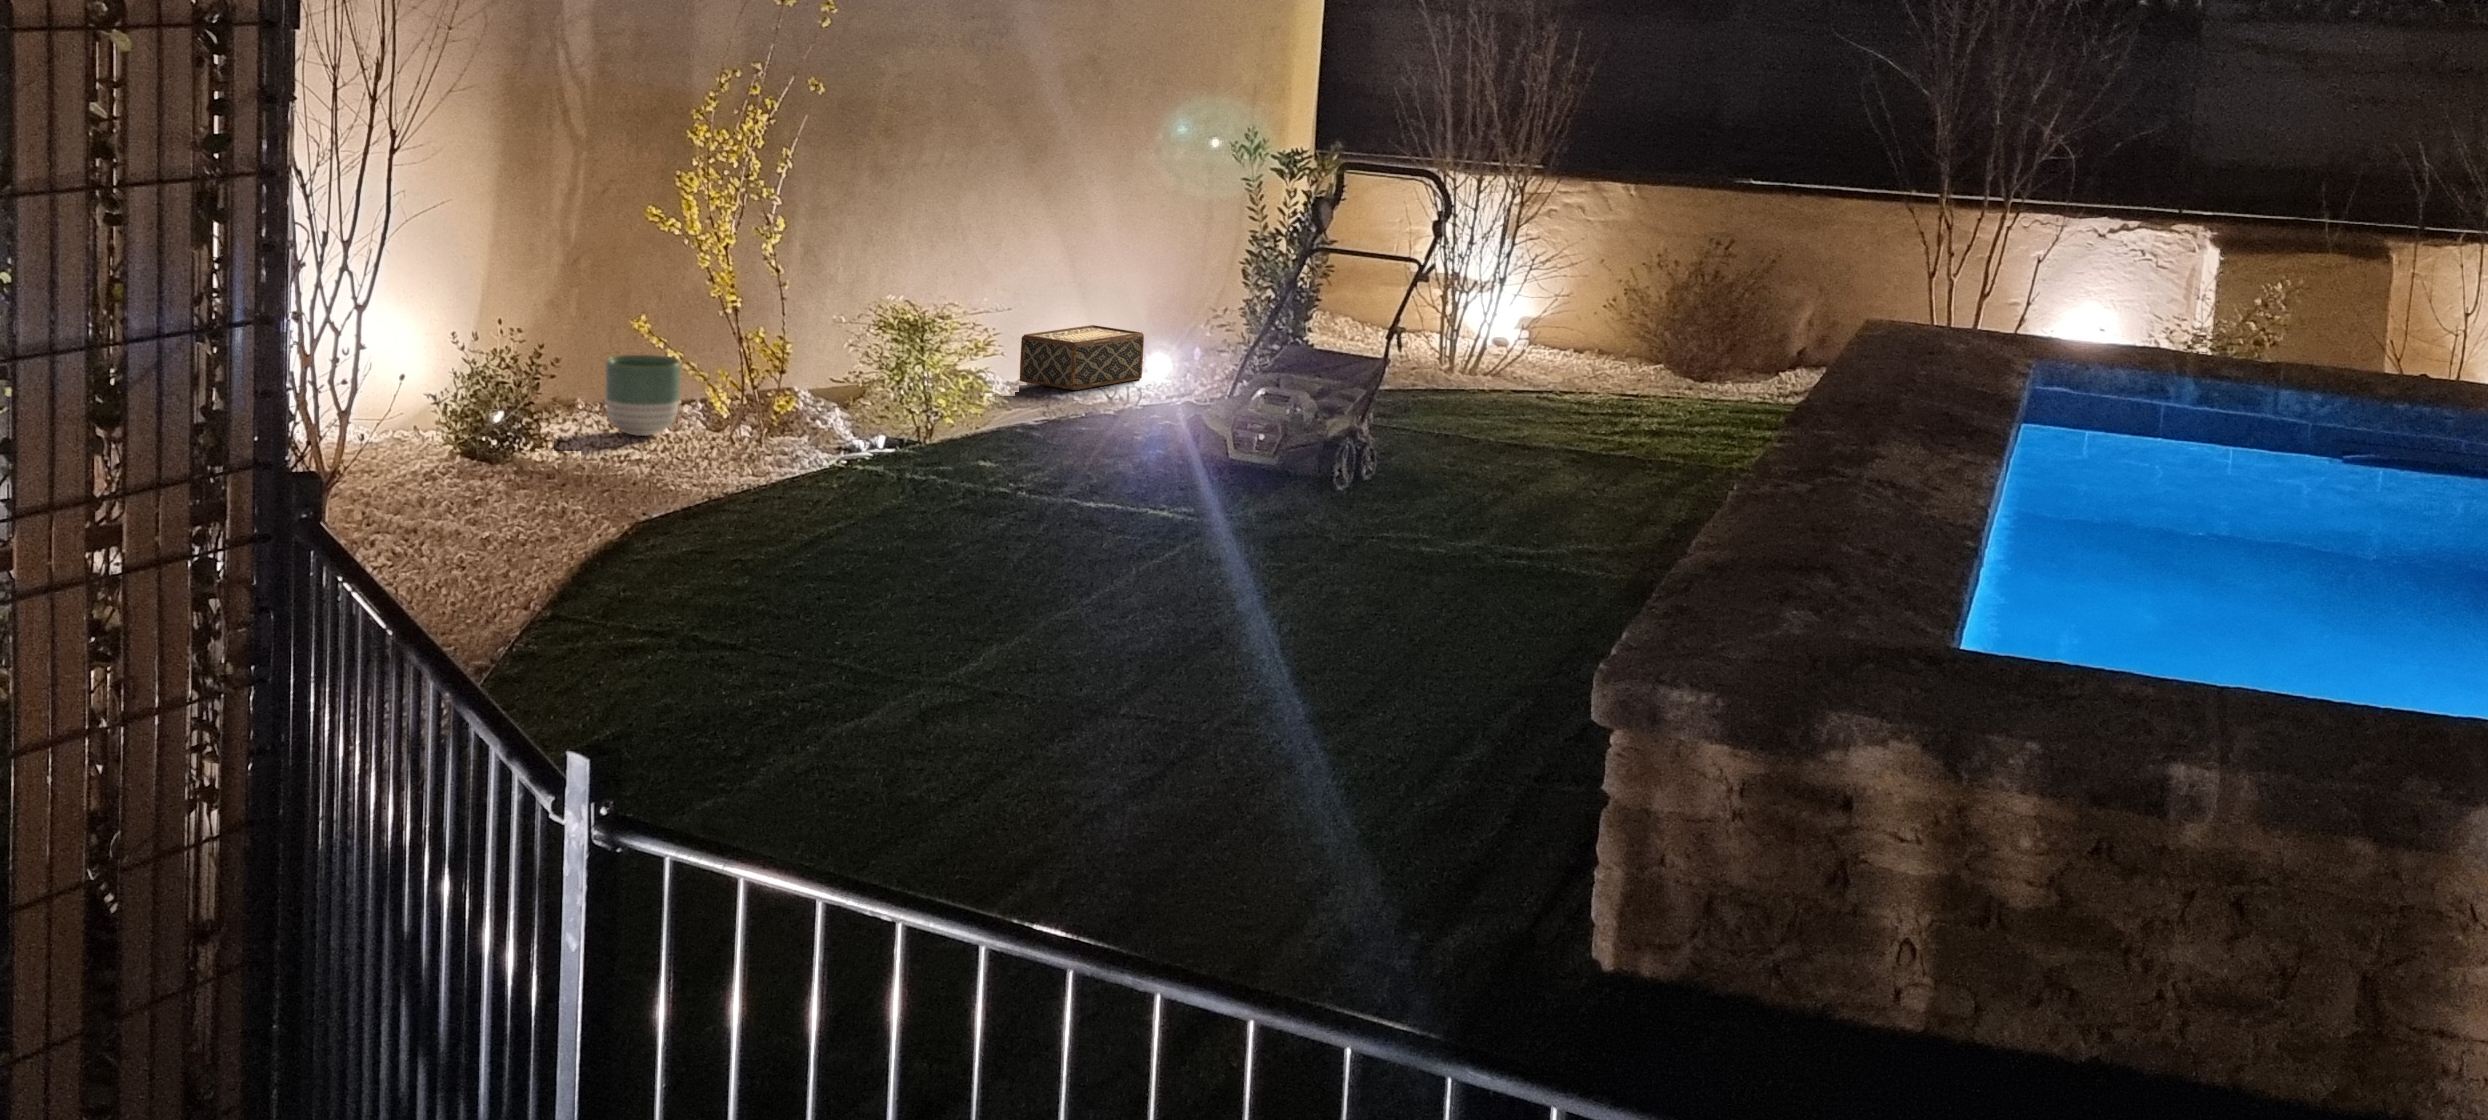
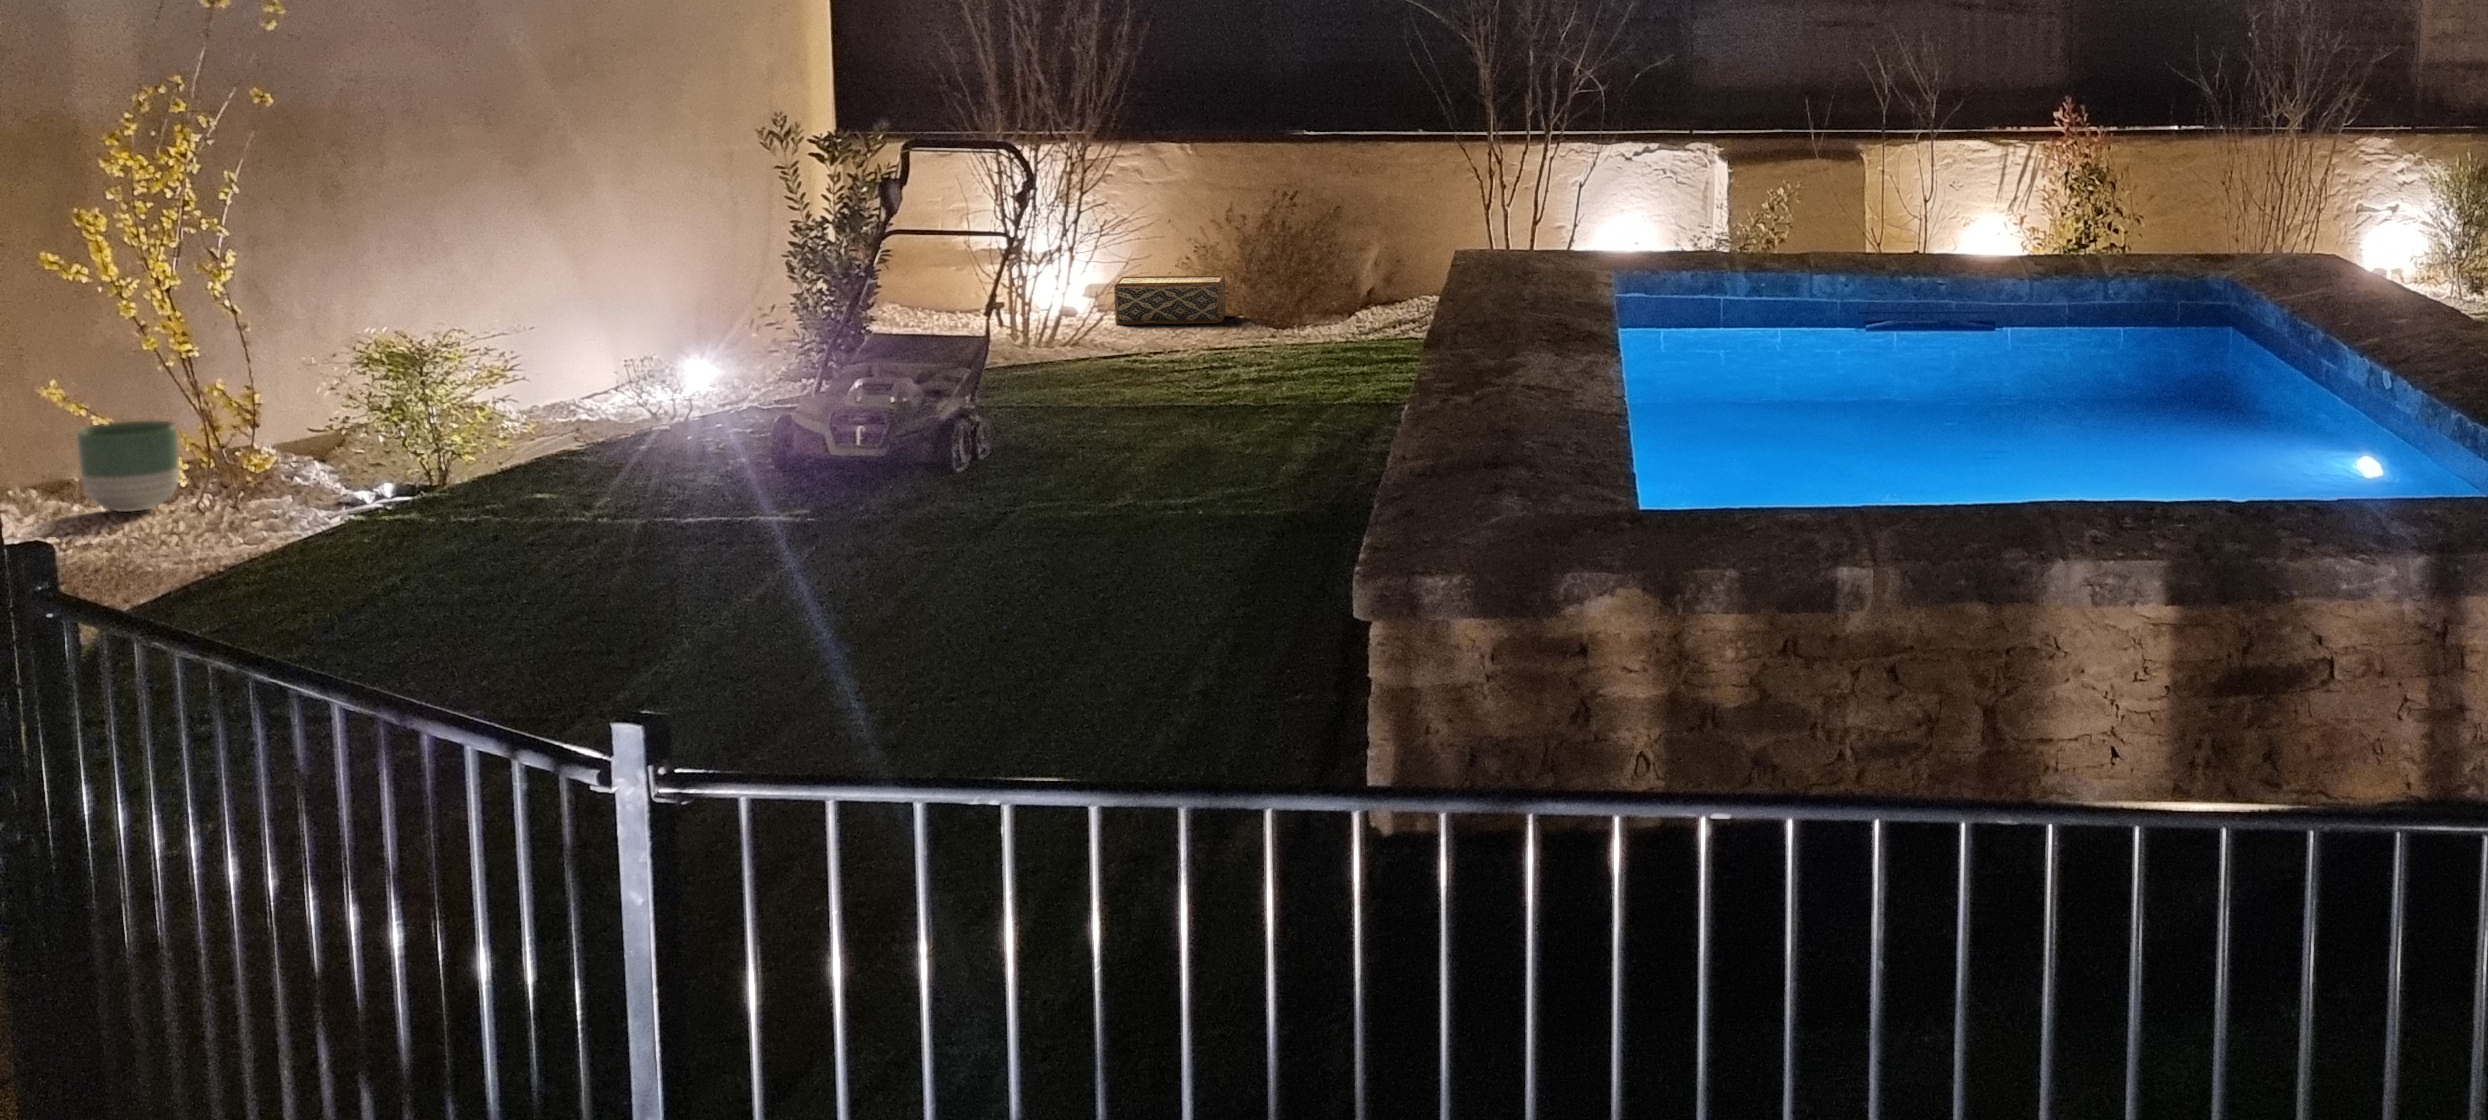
woven basket: present [1020,325,1144,390] -> present [1114,275,1226,324]

